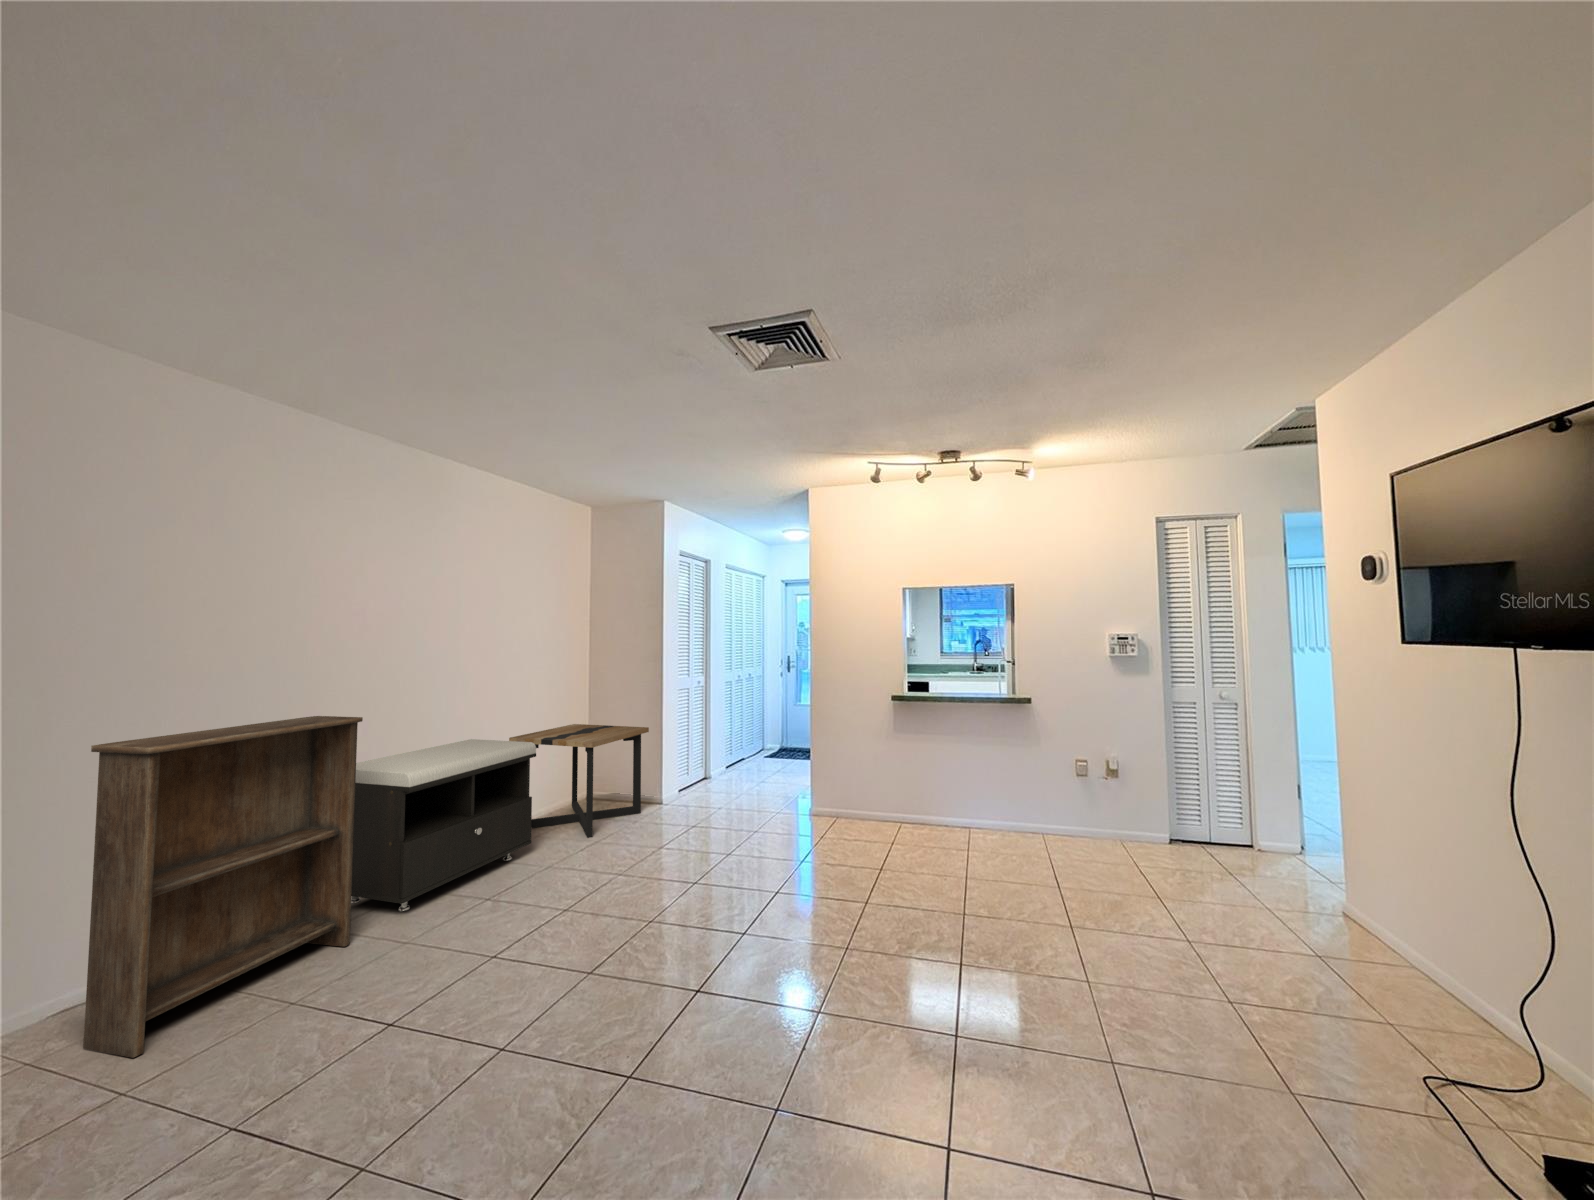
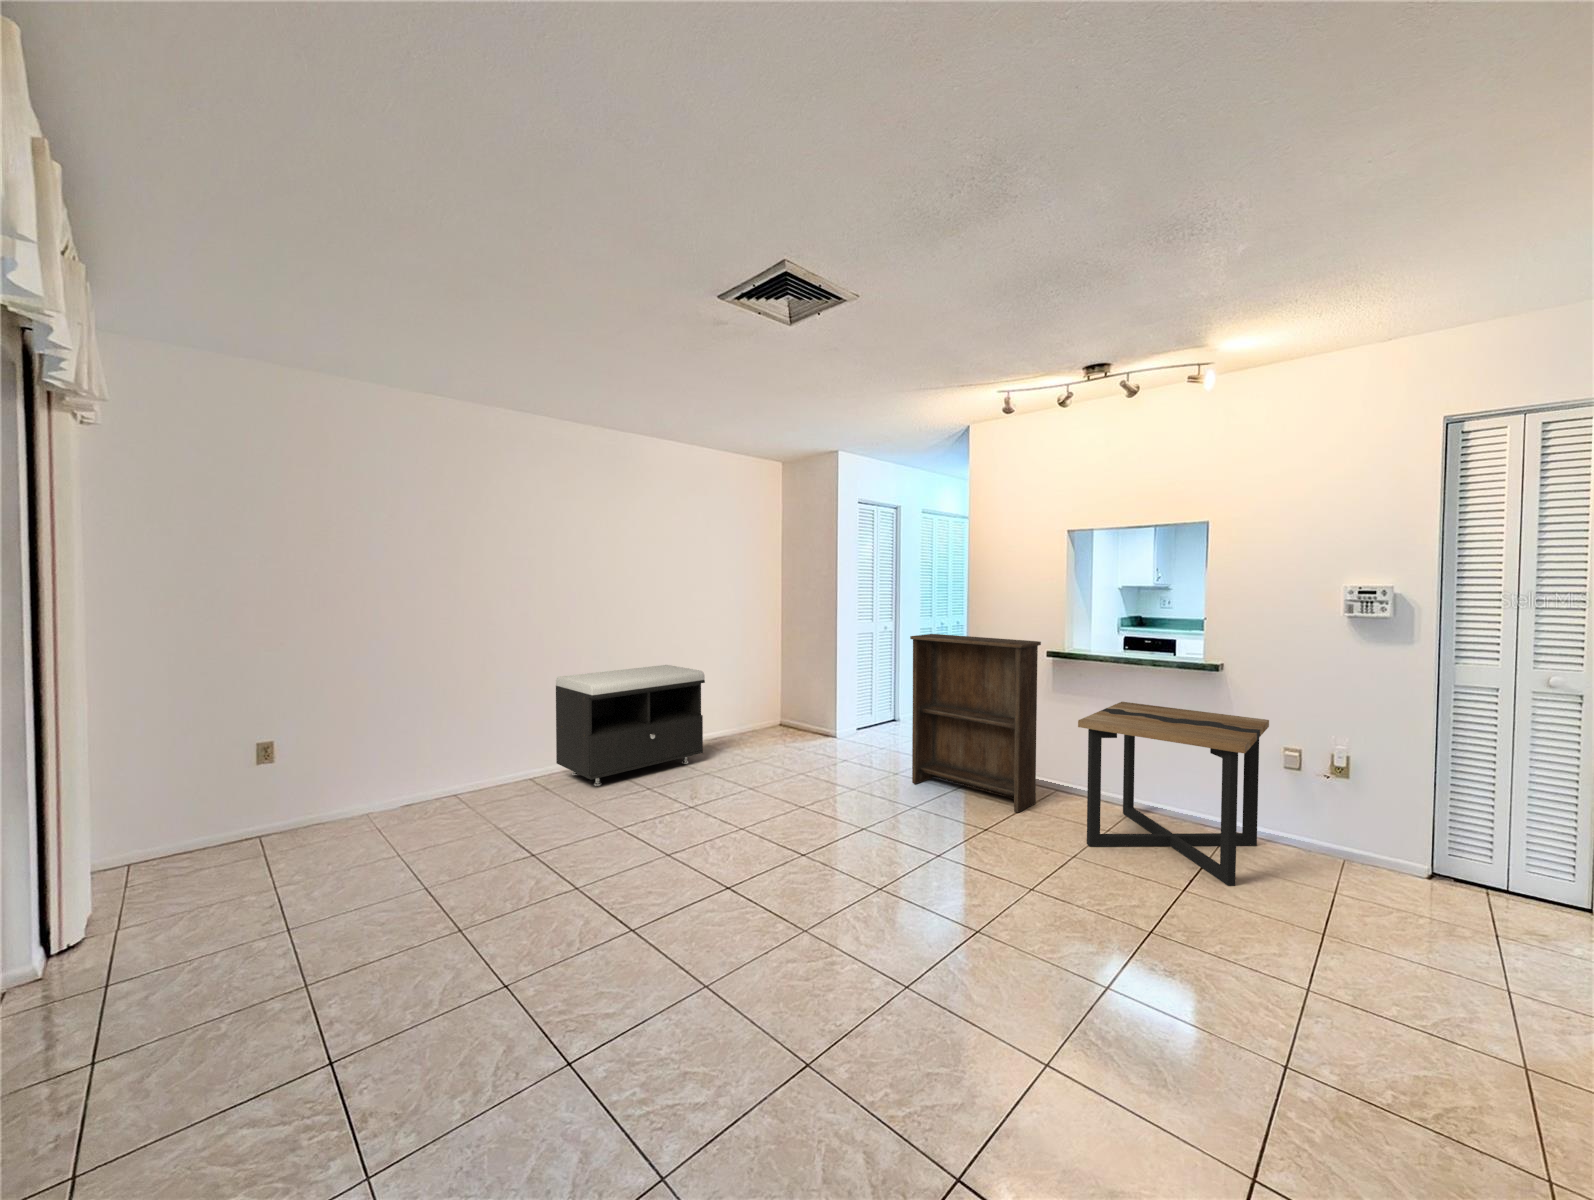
bookshelf: present [83,716,363,1058] -> present [910,634,1041,813]
side table: present [509,724,649,838] -> present [1078,702,1269,886]

